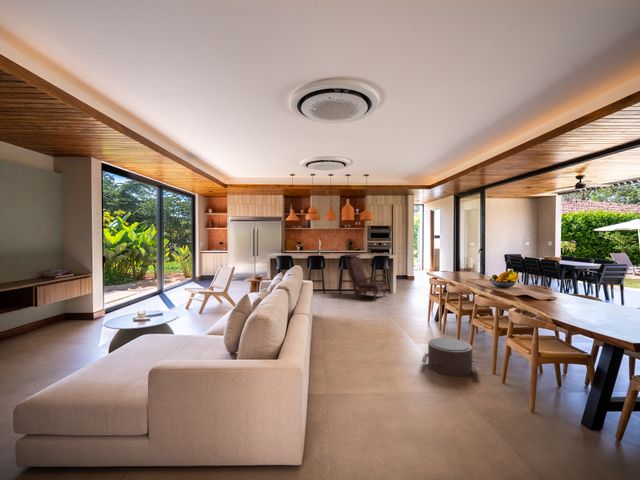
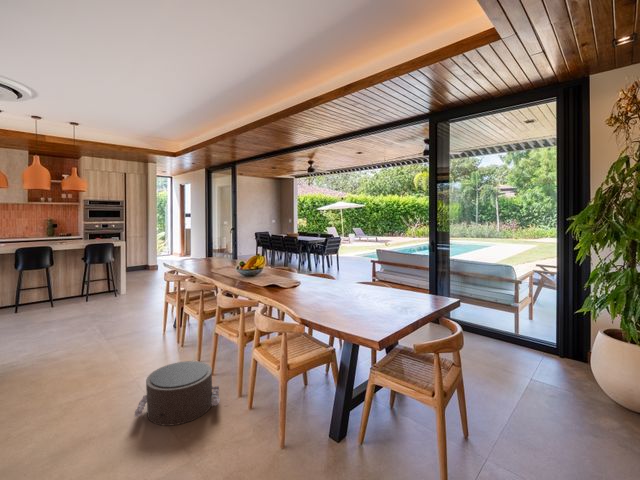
armchair: present [345,252,388,300] -> none [29,238,112,311]

